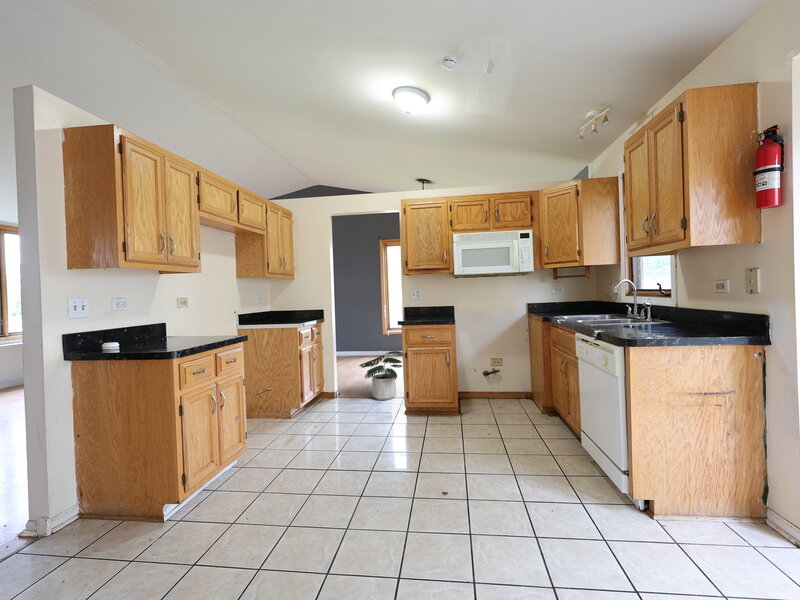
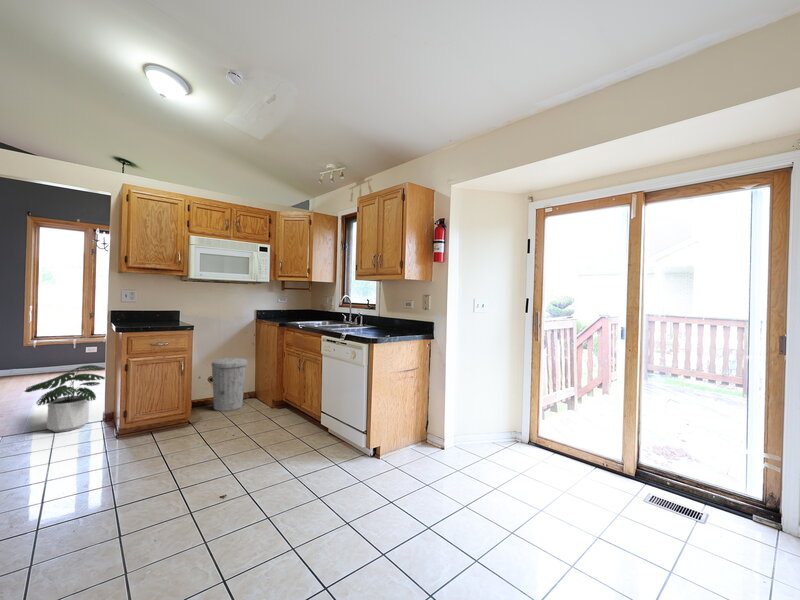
trash can: none [481,353,516,407] -> present [211,358,248,411]

